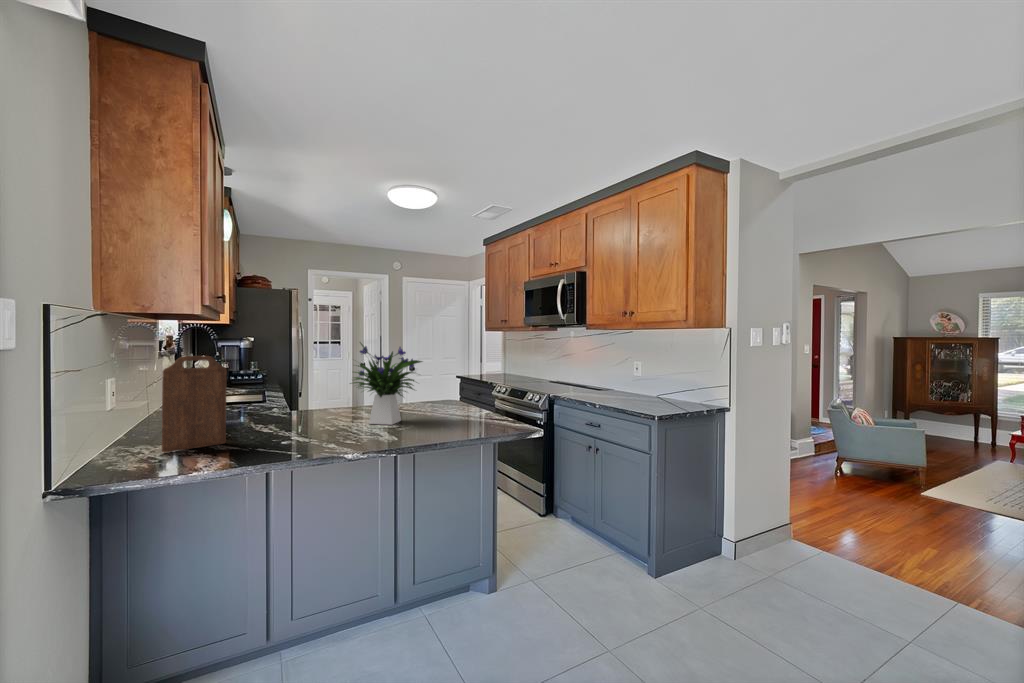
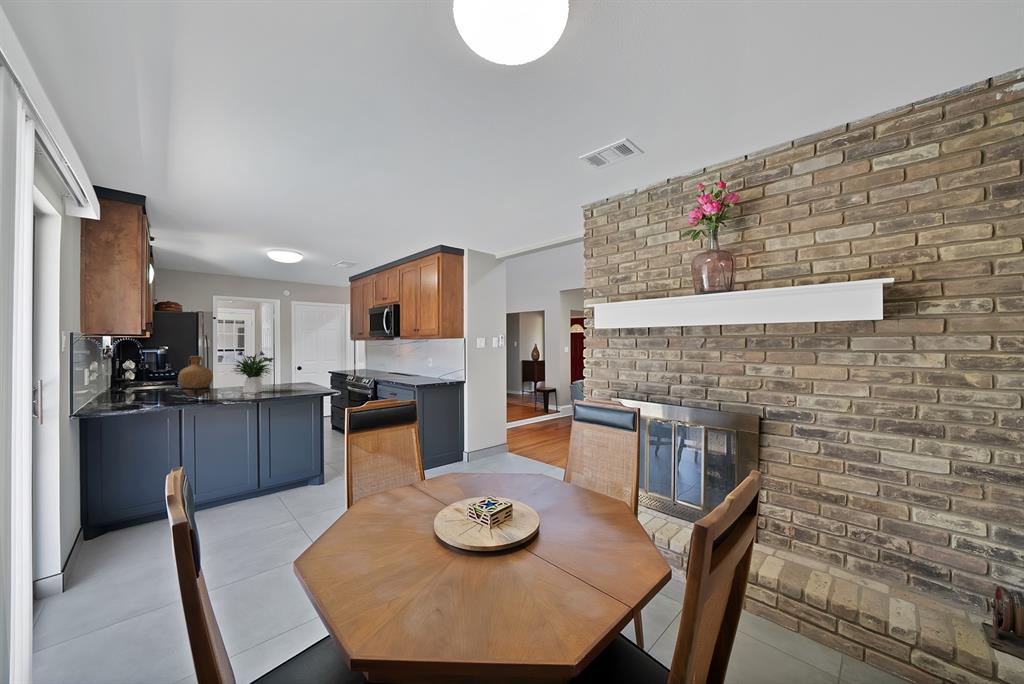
cutting board: present [162,356,227,453] -> none [120,356,156,404]
vase: none [264,356,326,442] -> present [178,356,213,398]

